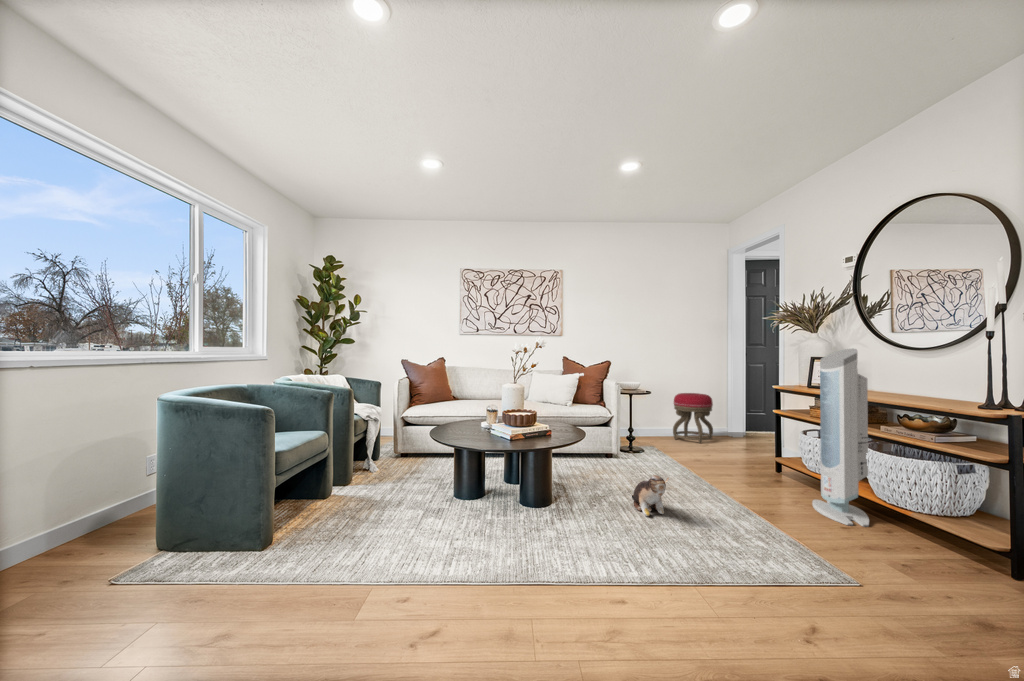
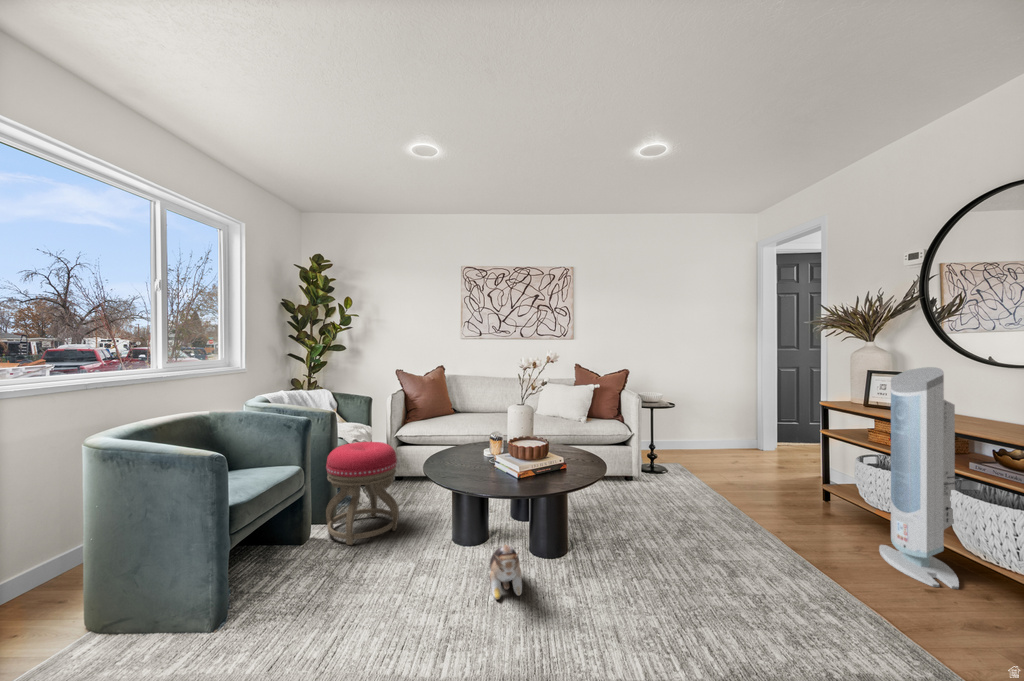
stool: present [673,393,713,443] -> present [326,442,399,545]
plush toy: present [632,475,669,516] -> present [490,545,522,599]

